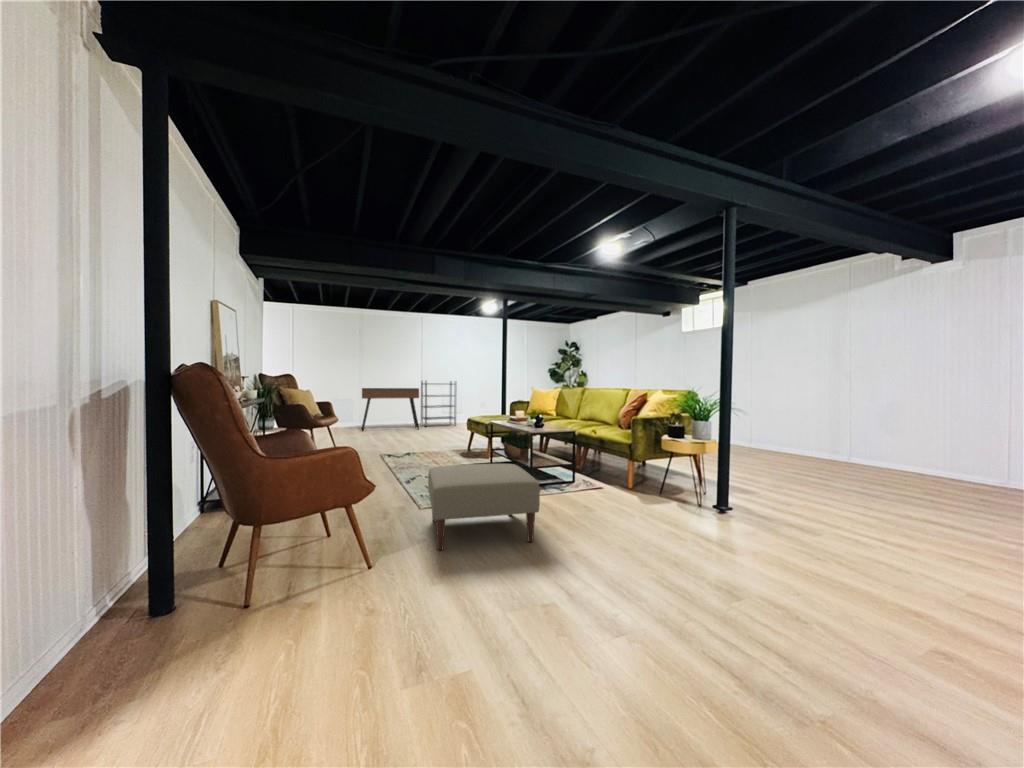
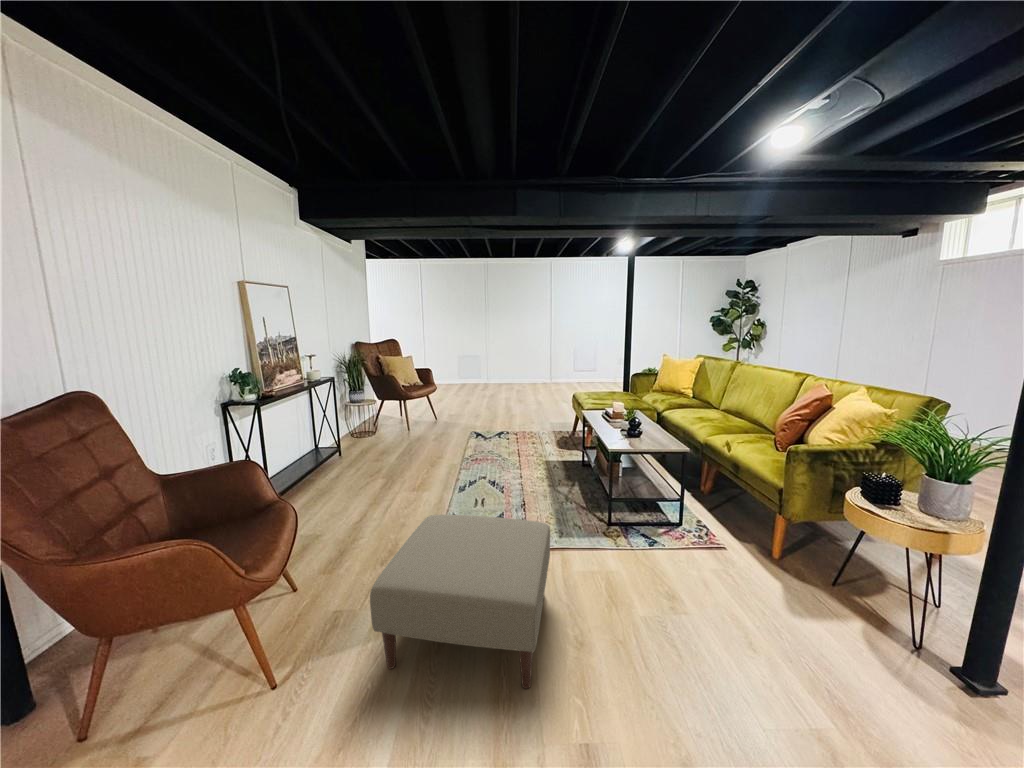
bookshelf: present [421,382,456,426] -> none [550,336,588,388]
console table: present [362,388,419,431] -> none [486,346,544,392]

